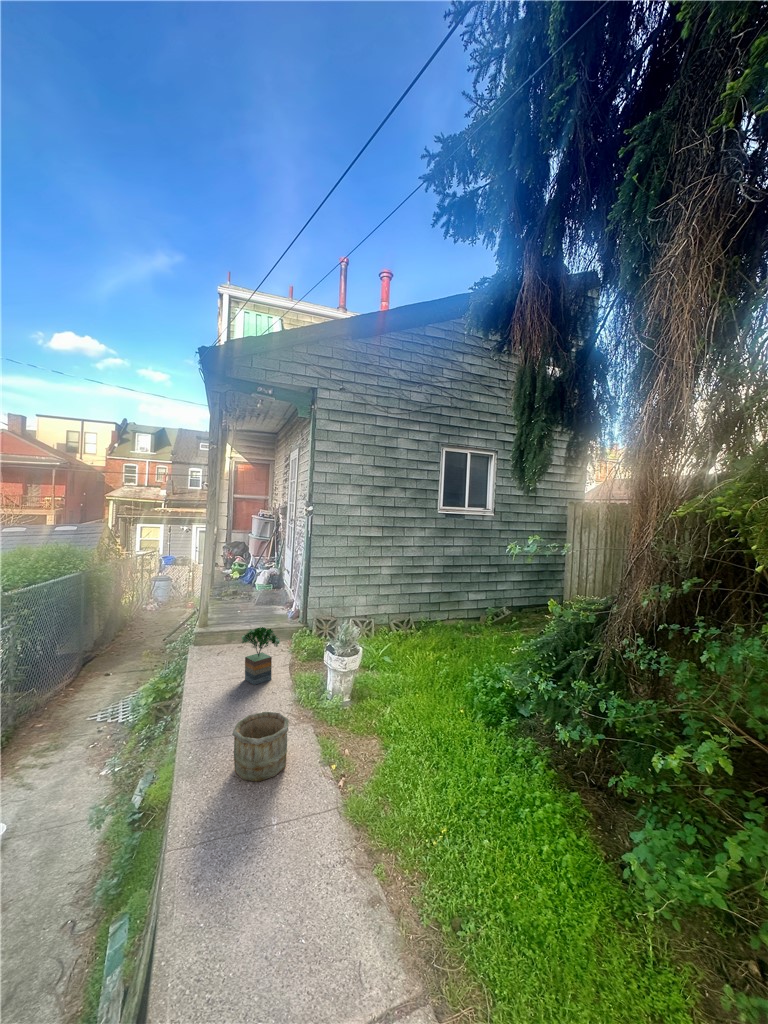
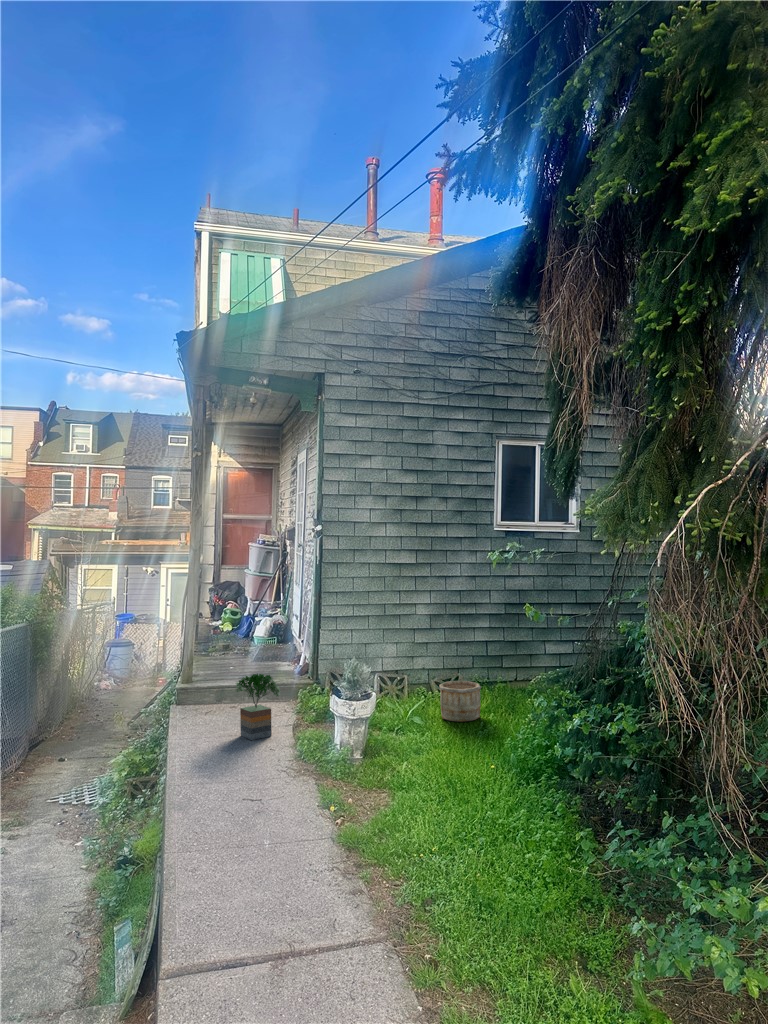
wooden bucket: present [232,712,289,782] -> present [439,681,481,722]

